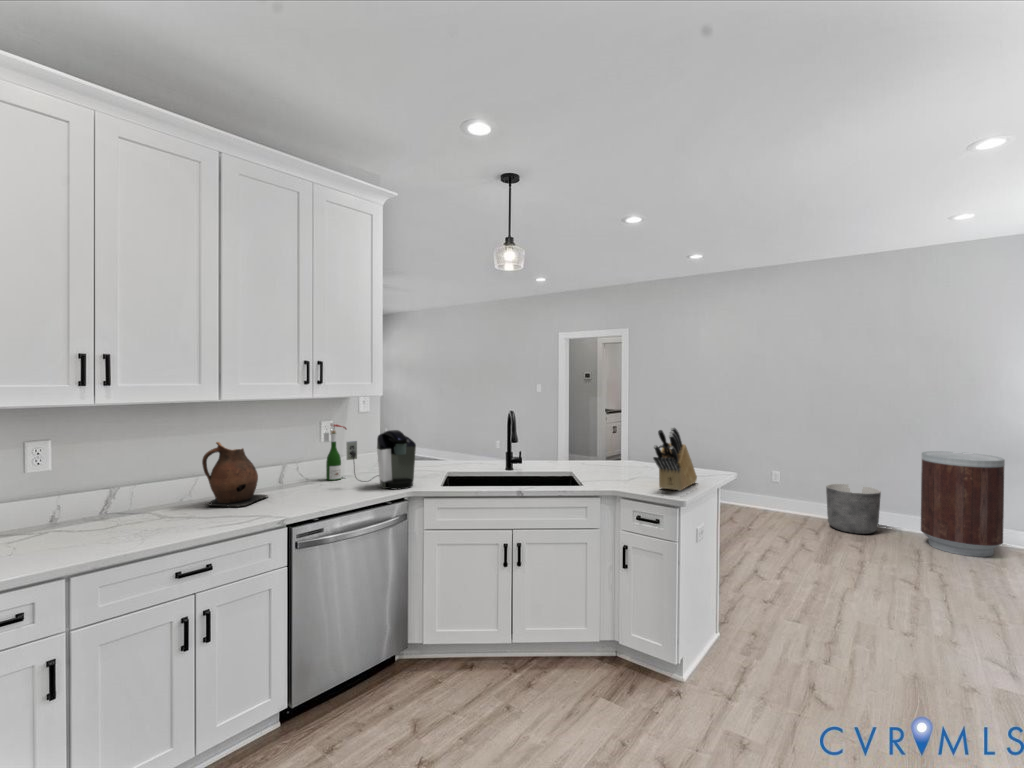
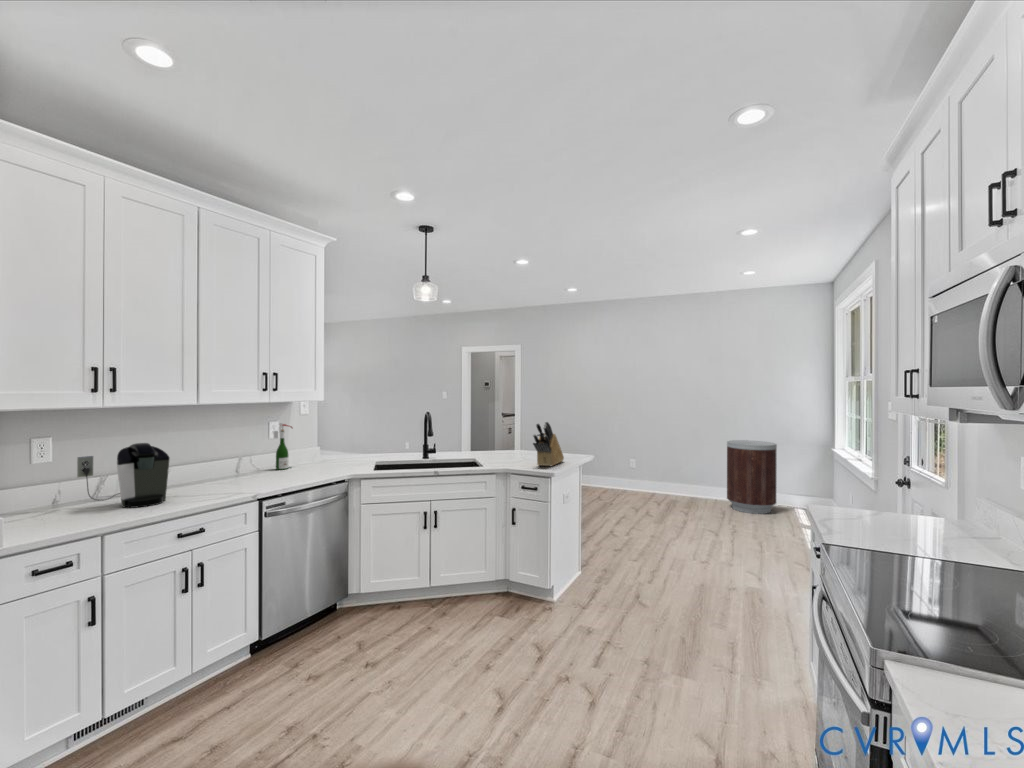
coffee maker: present [346,430,416,489] -> present [77,443,170,508]
ceramic pitcher: present [202,442,268,507] -> none [180,438,234,489]
planter: present [826,484,881,534] -> none [666,467,702,503]

